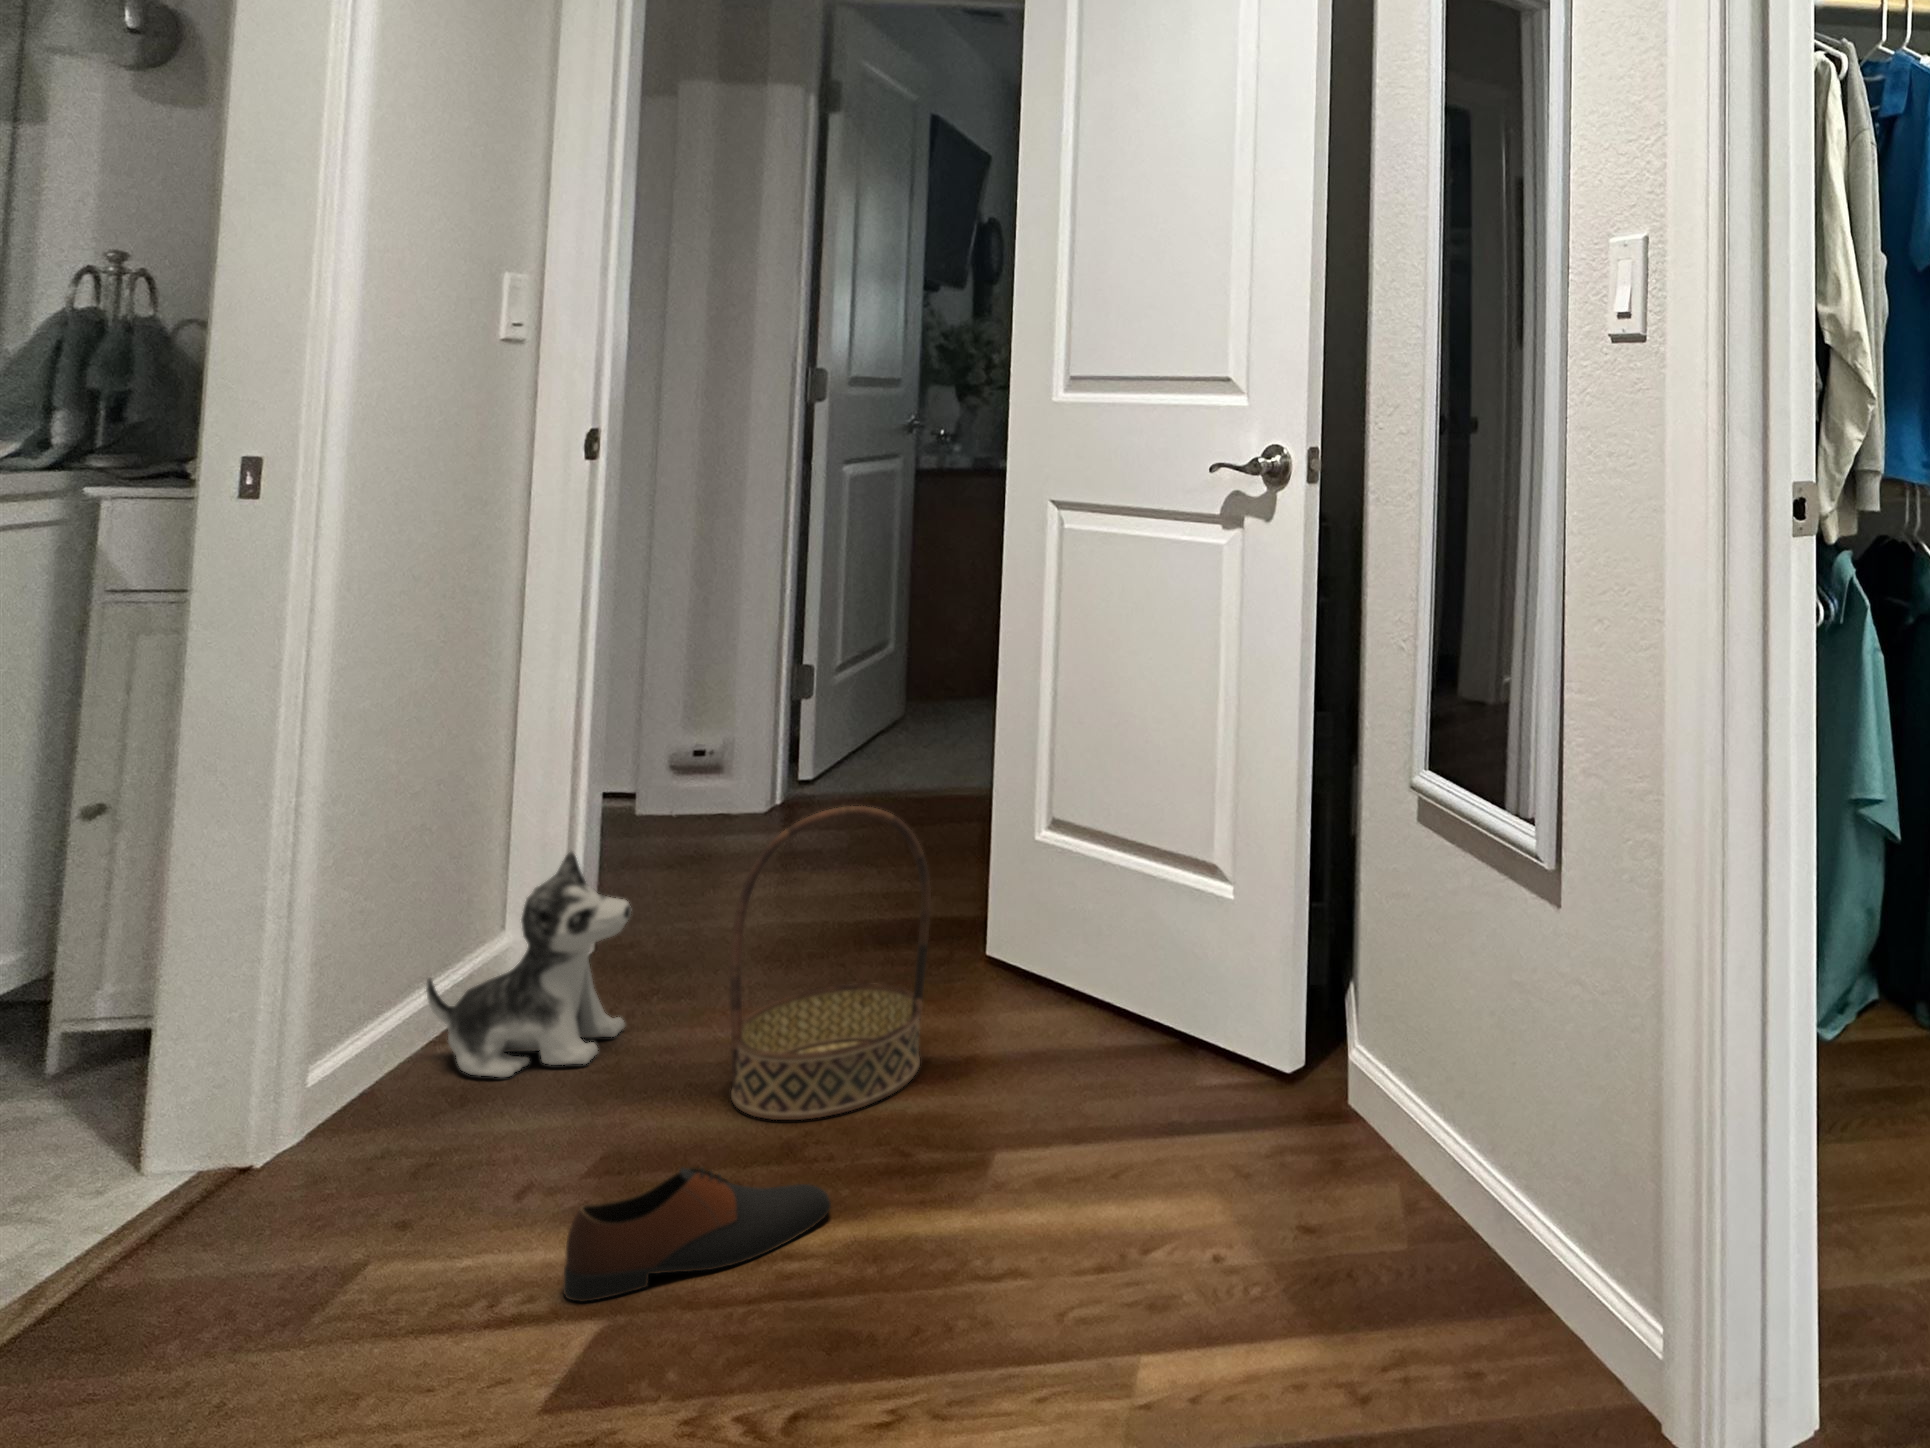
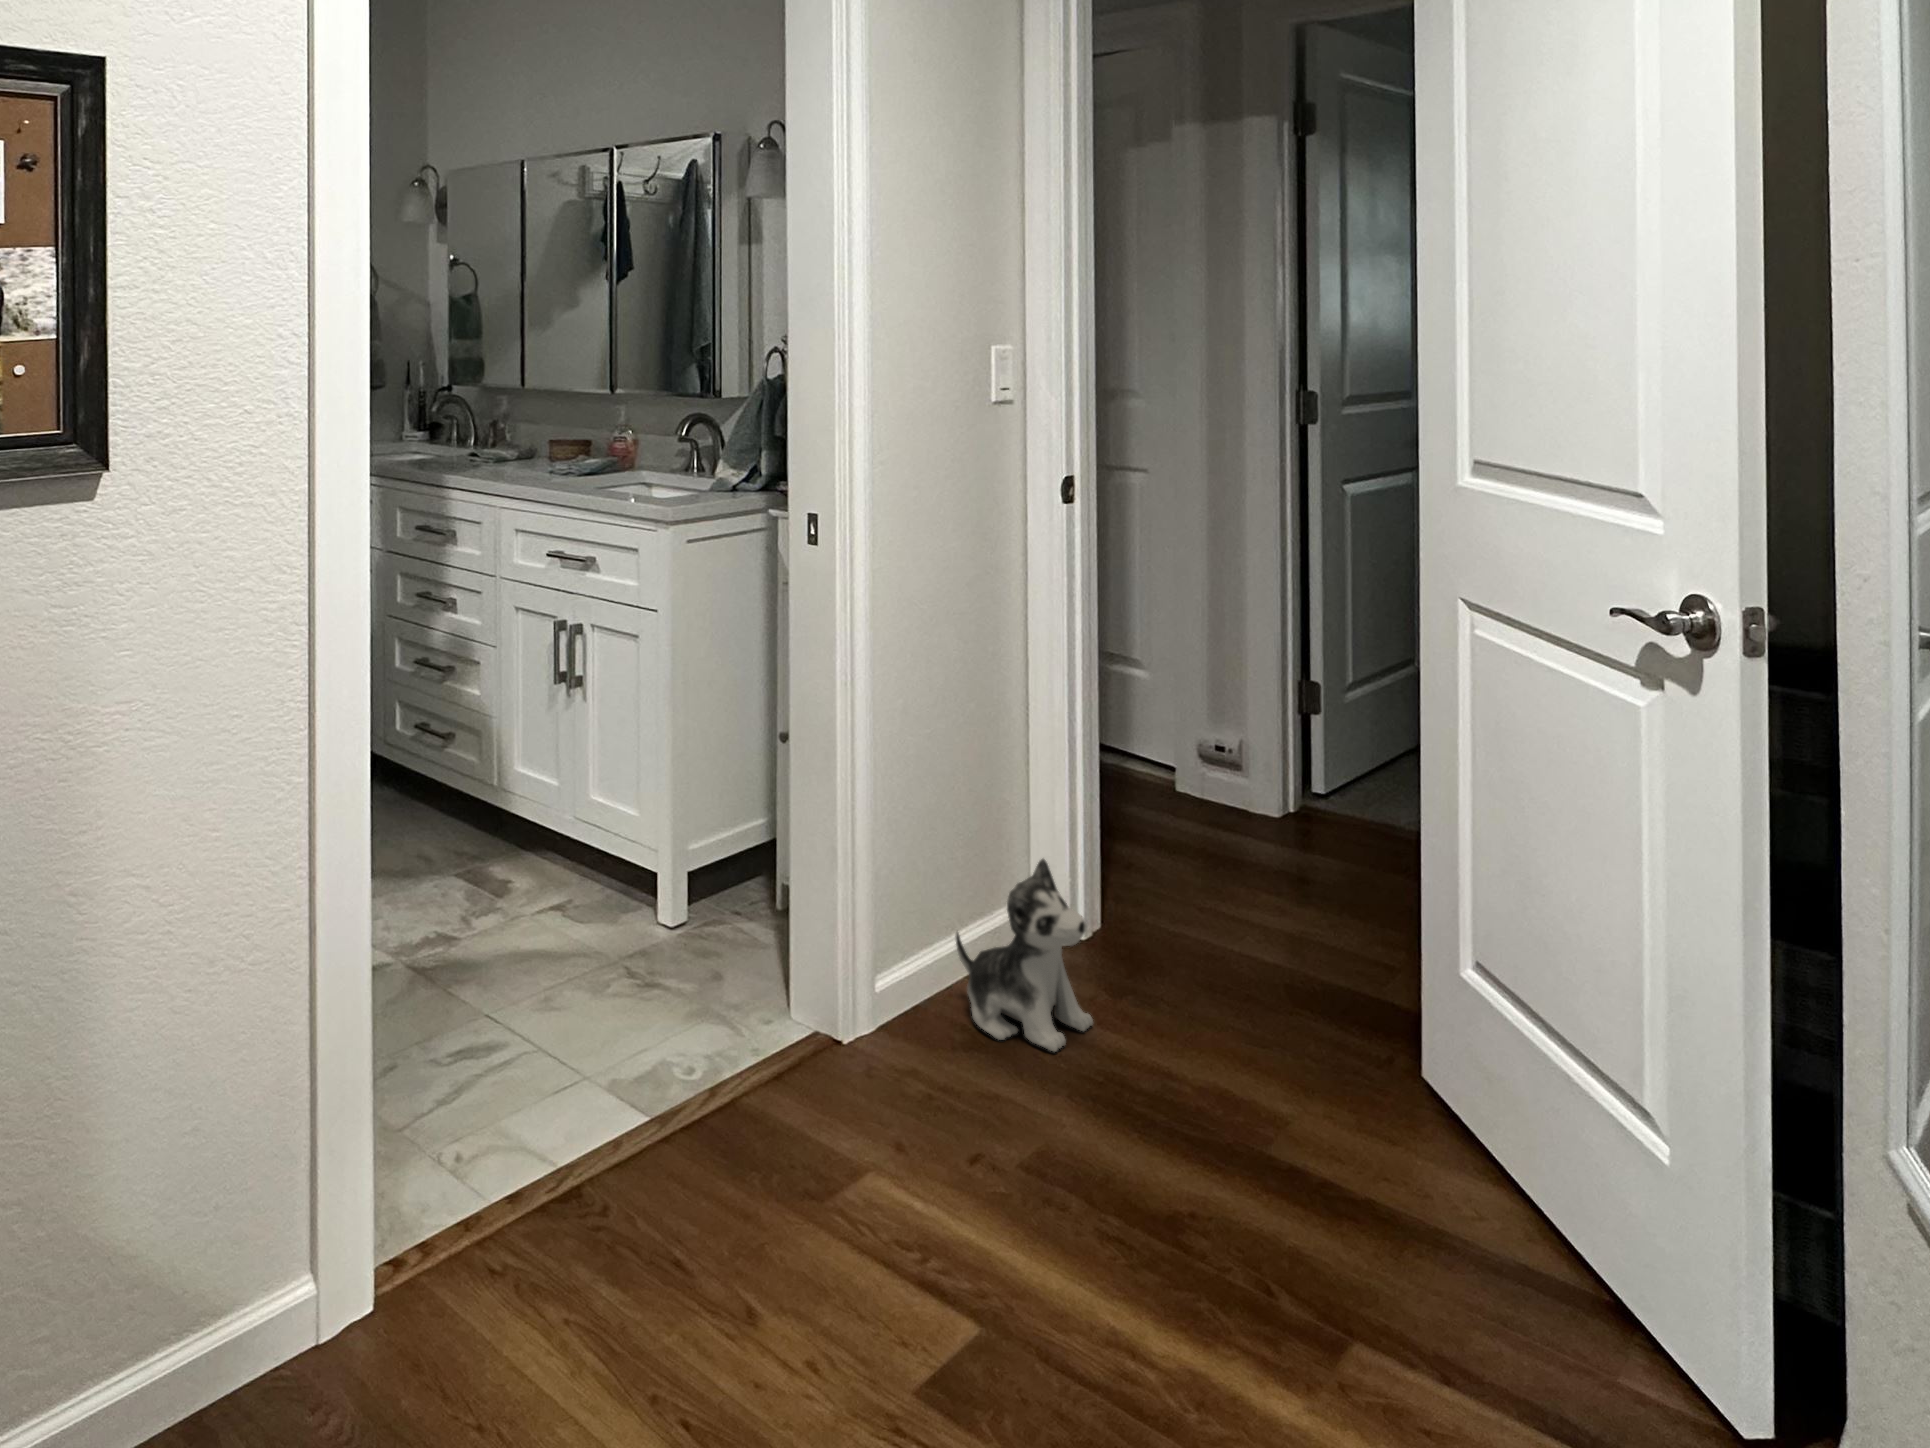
basket: present [730,806,931,1120] -> none [1136,898,1326,1214]
shoe: present [563,1167,831,1302] -> none [961,1222,1180,1345]

